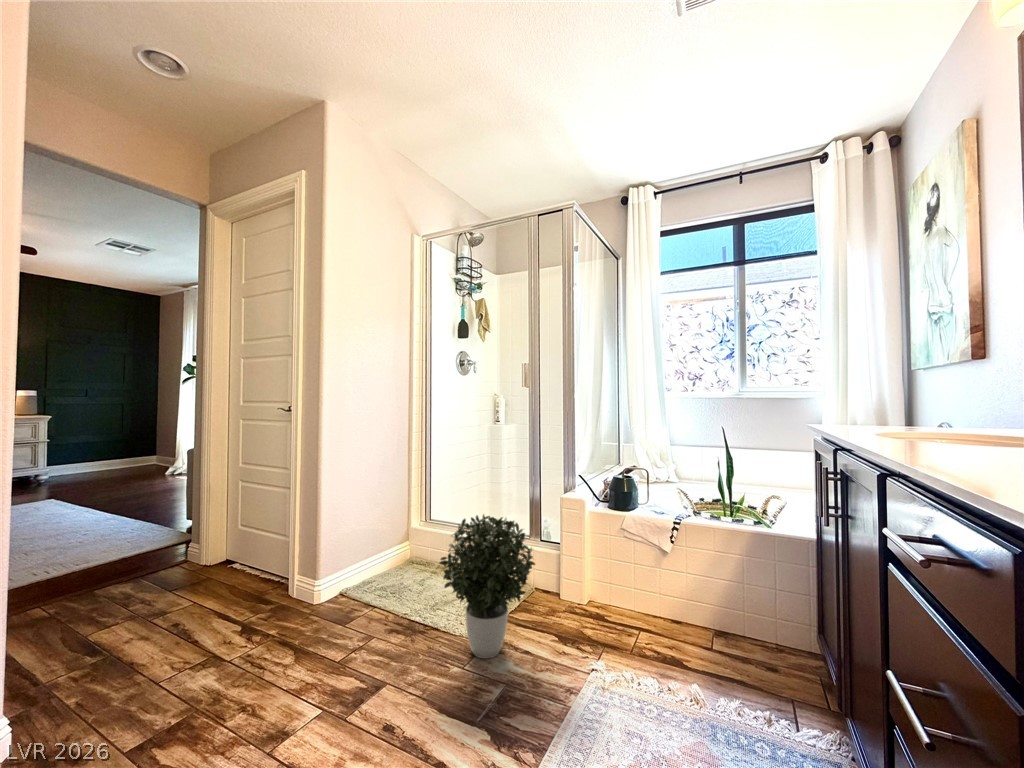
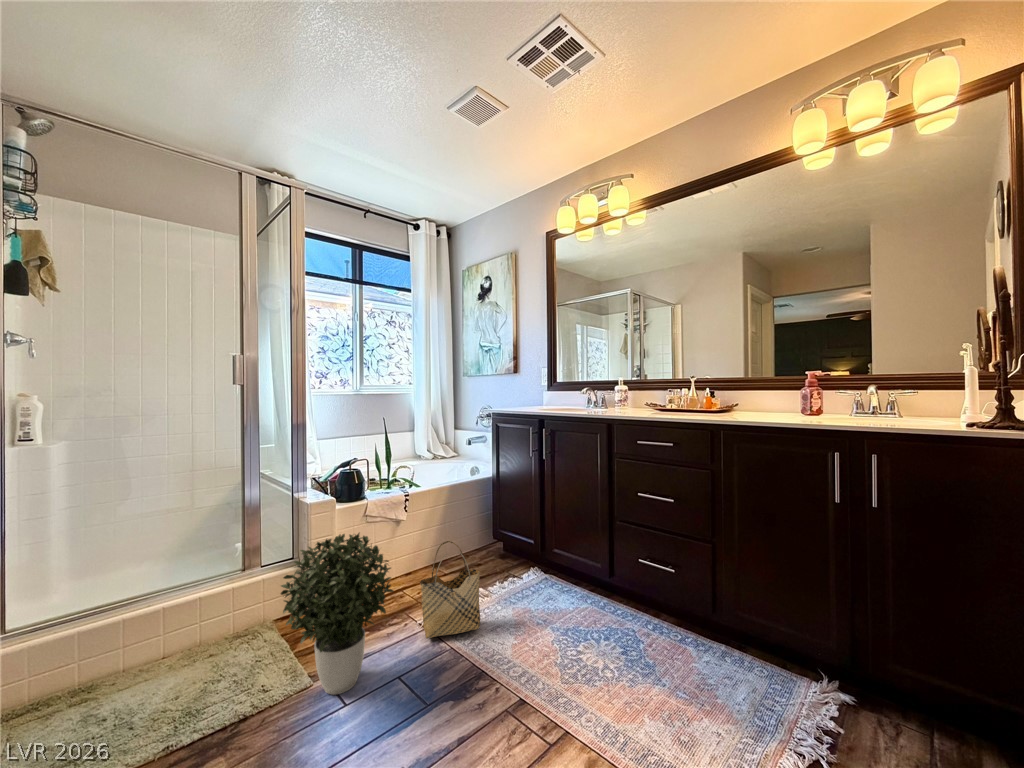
woven basket: none [568,582,642,720] -> present [420,541,480,638]

